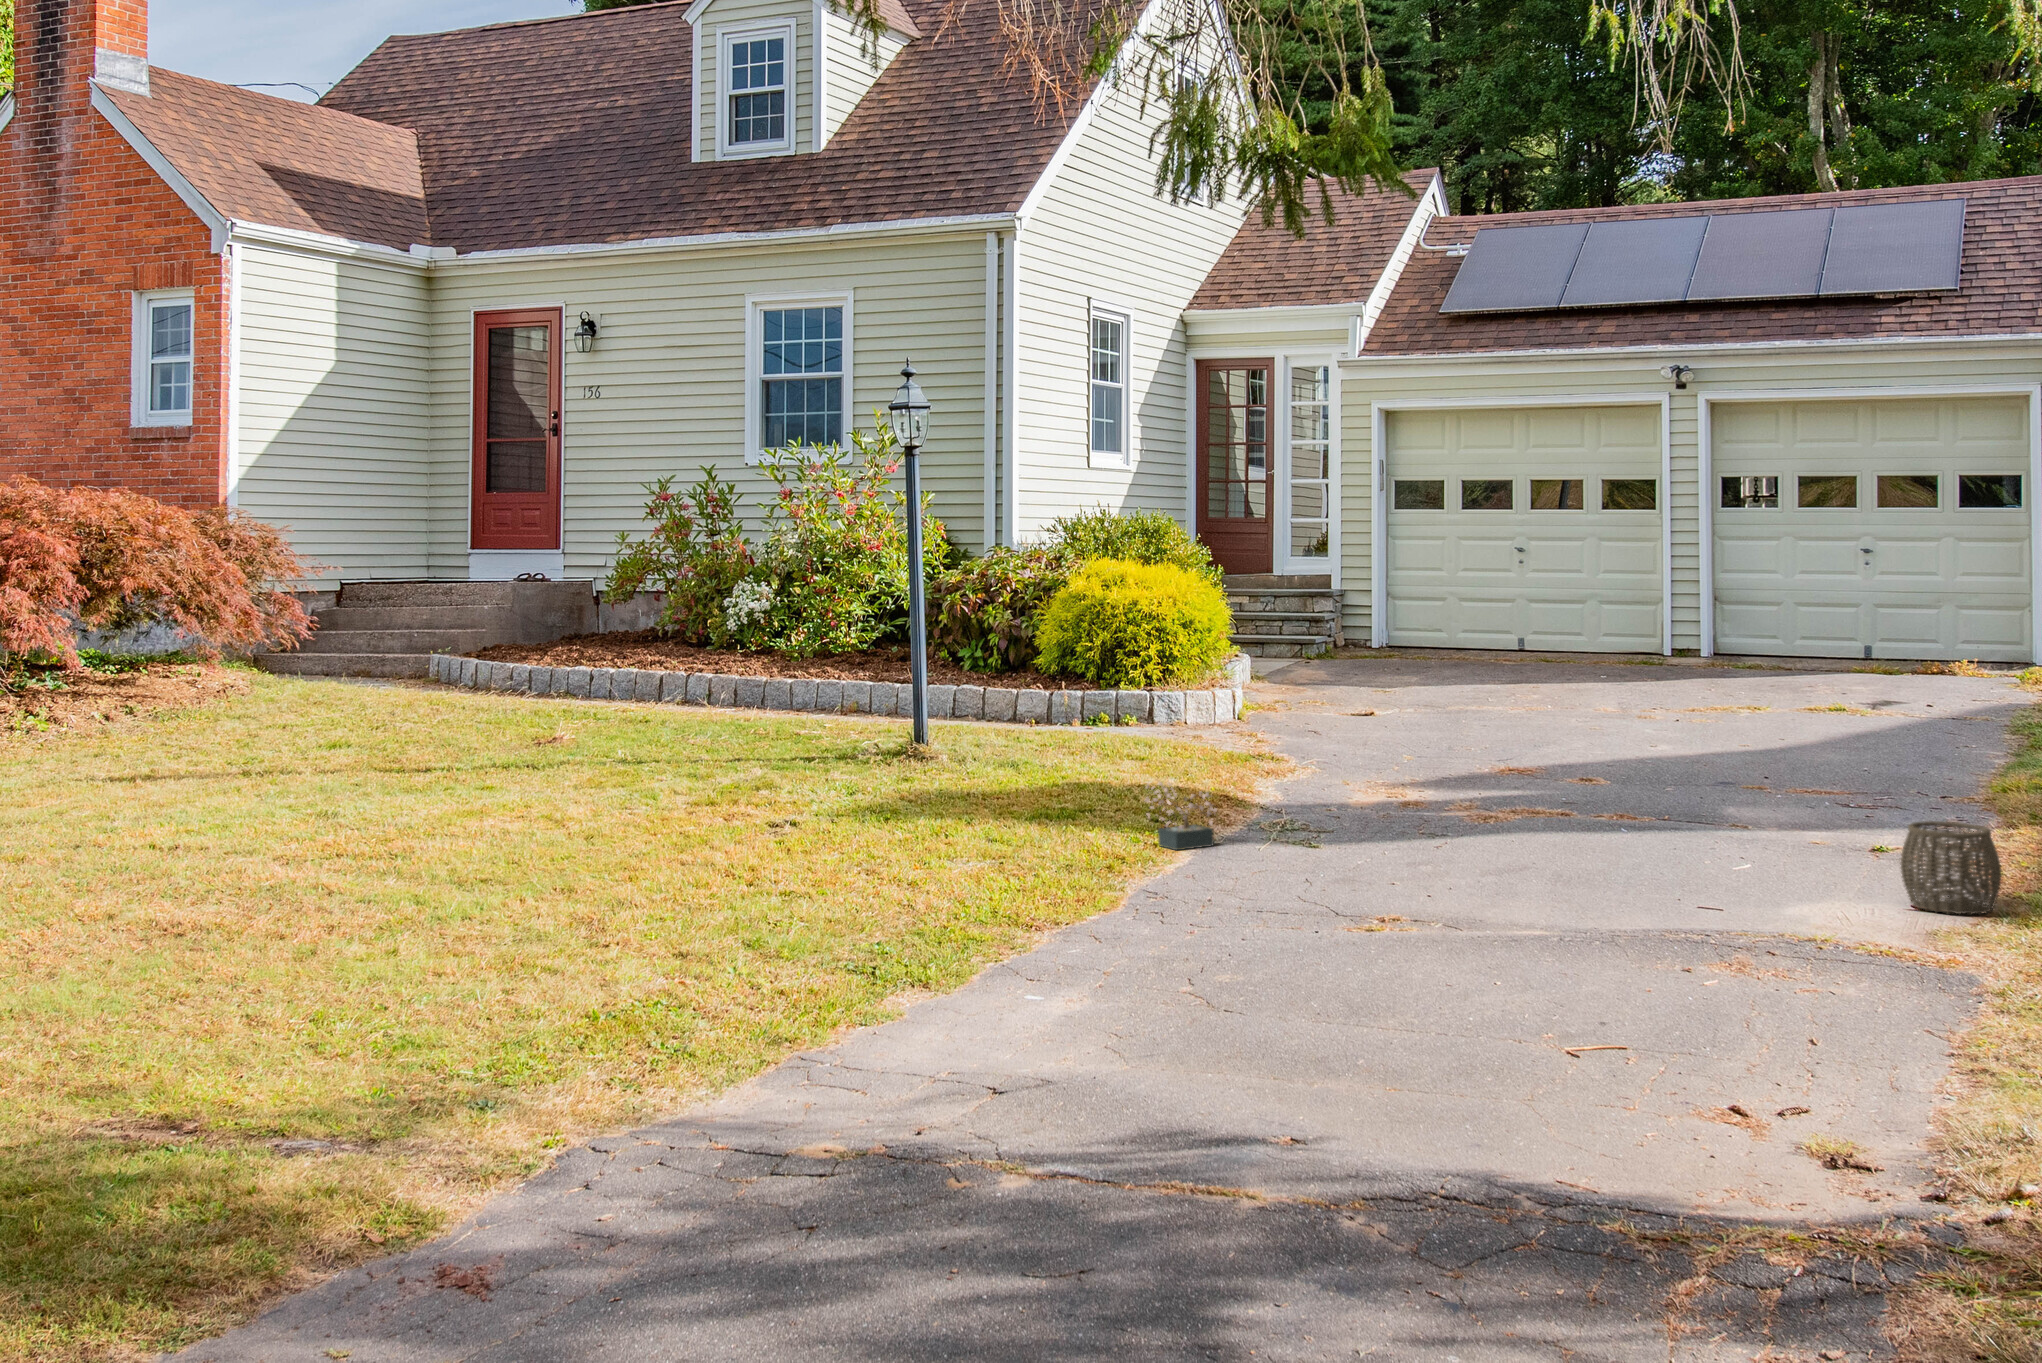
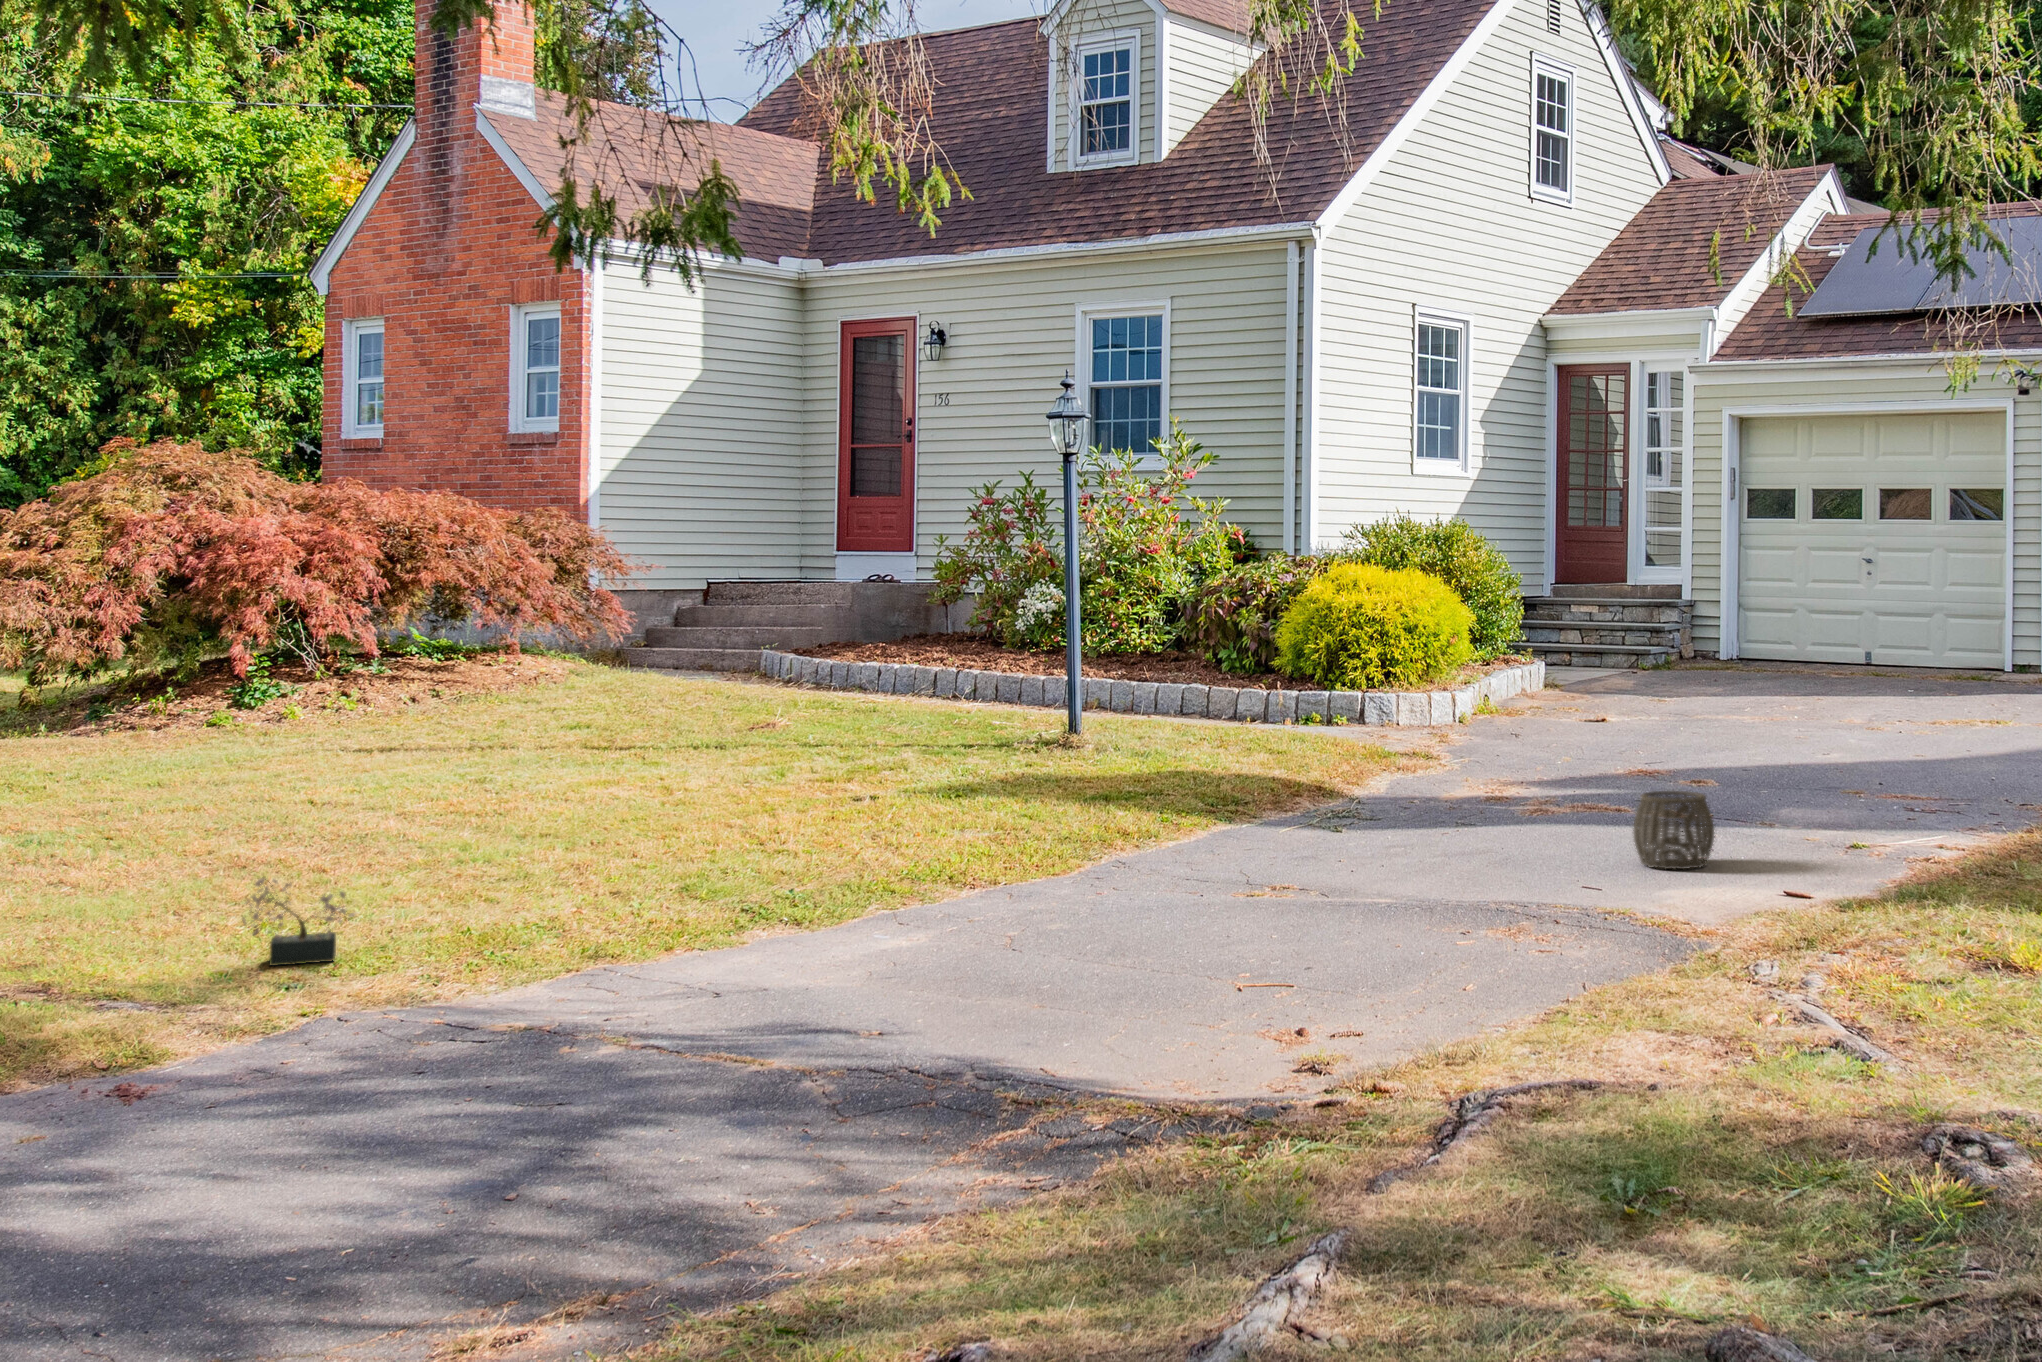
decorative plant: present [1145,782,1217,850] -> present [243,878,355,966]

